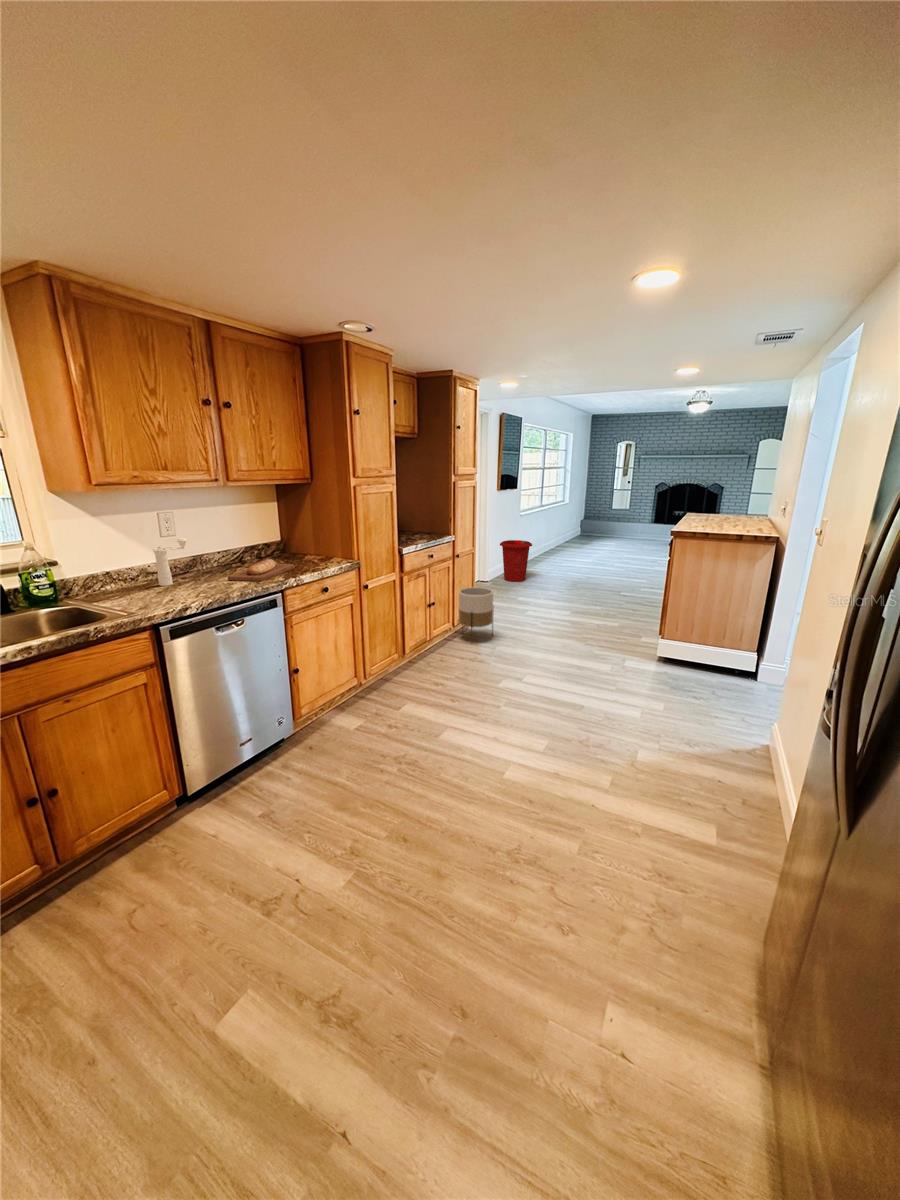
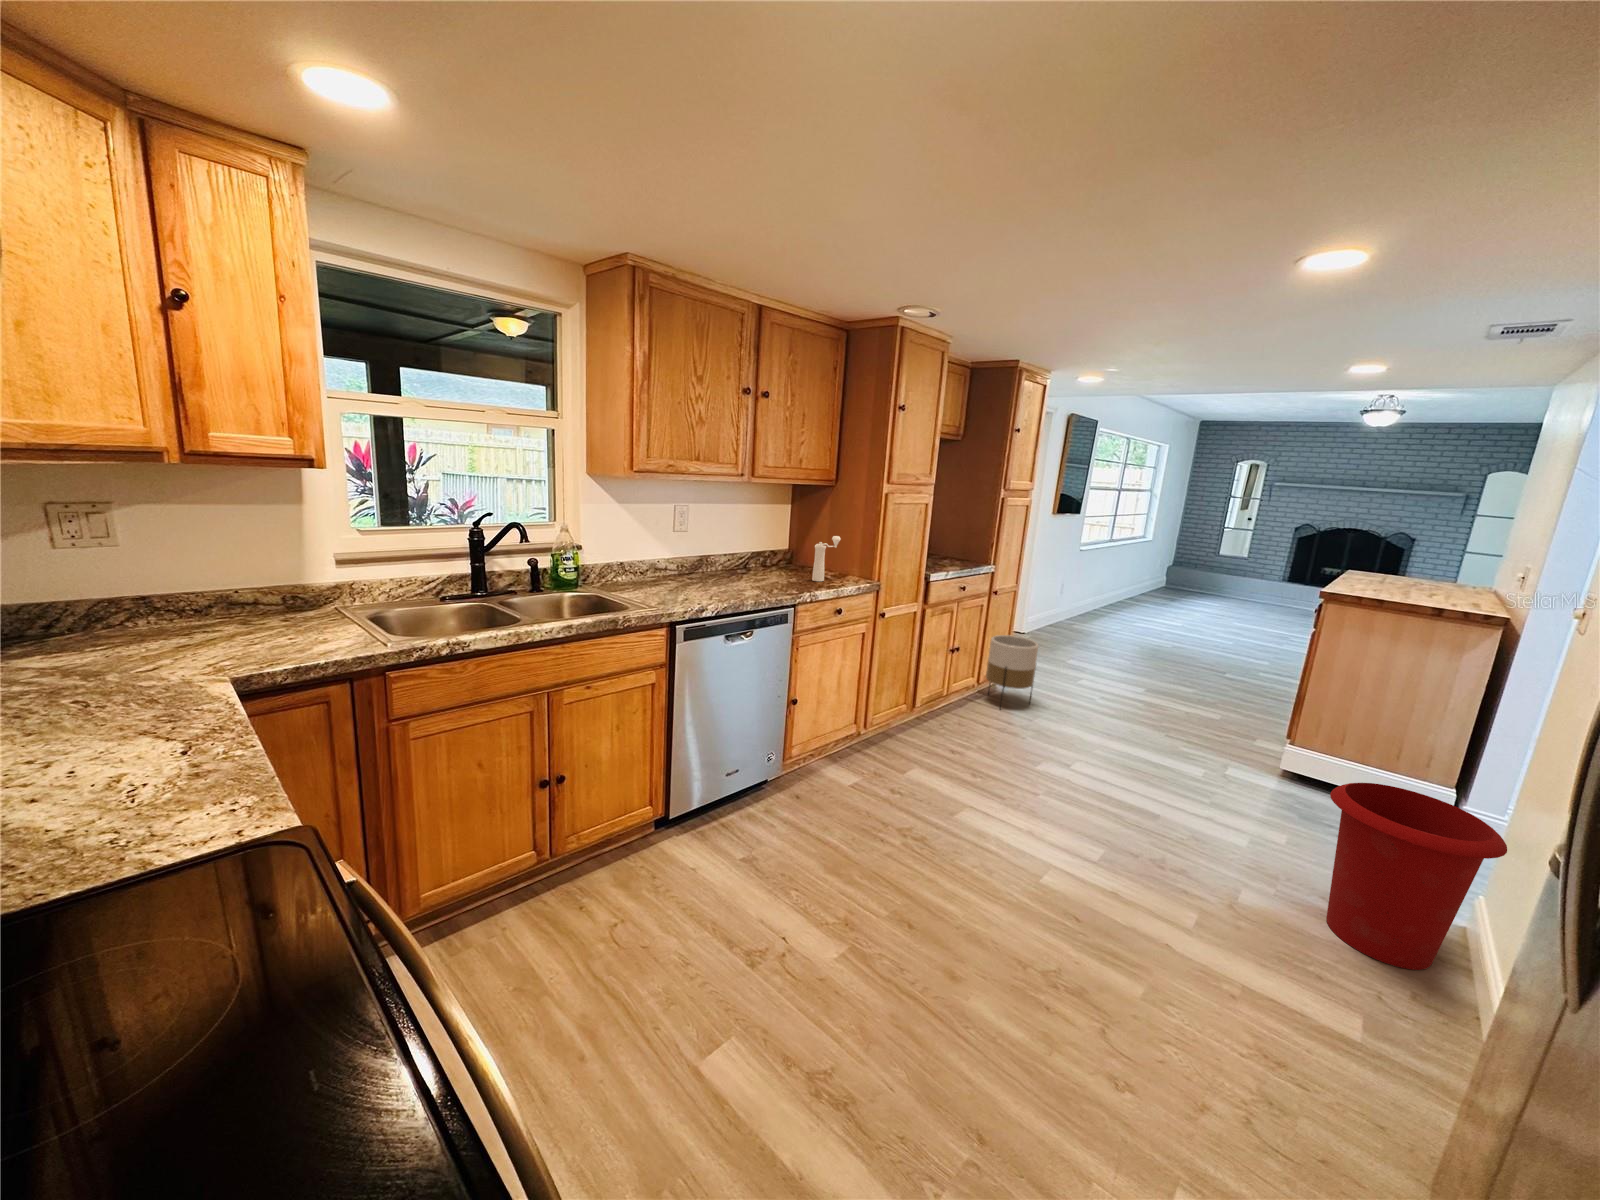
pepper mill: present [153,538,187,586] -> present [812,536,841,581]
waste bin: present [500,540,532,582] -> present [1326,783,1507,970]
bread loaf: present [228,559,294,581] -> none [737,568,806,592]

